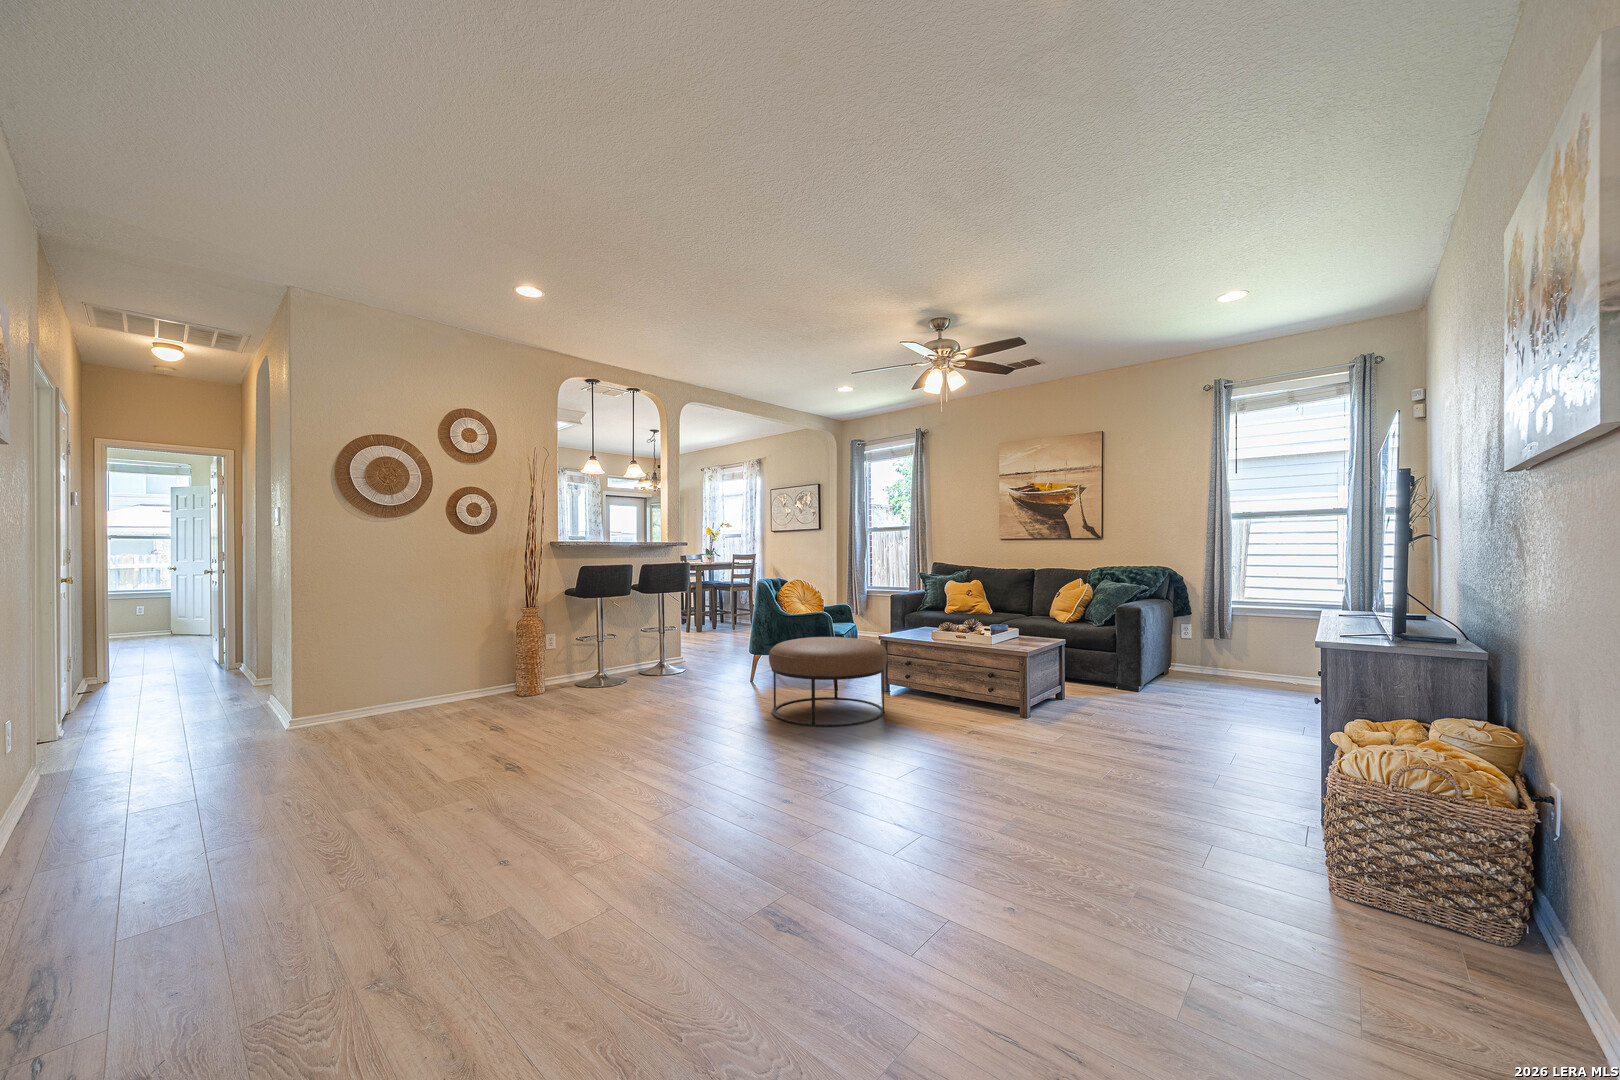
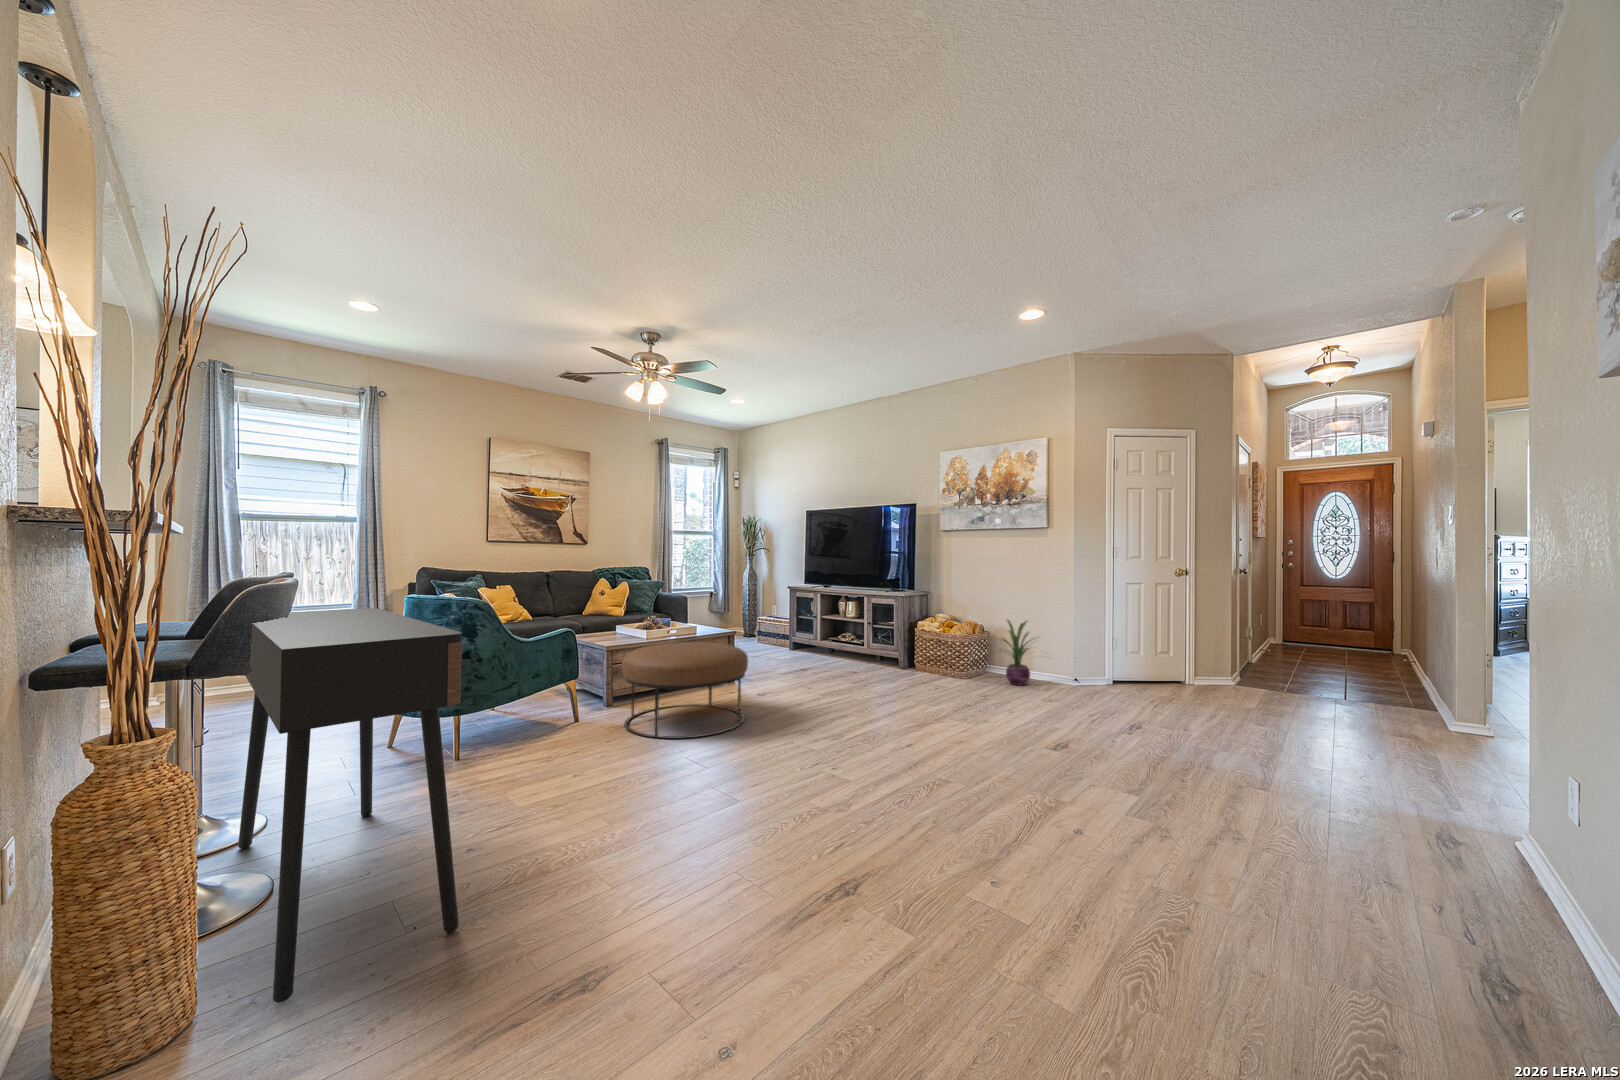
console table: none [498,579,657,709] -> present [238,608,462,1003]
decorative plant: none [1141,736,1395,926] -> present [1002,620,1034,685]

